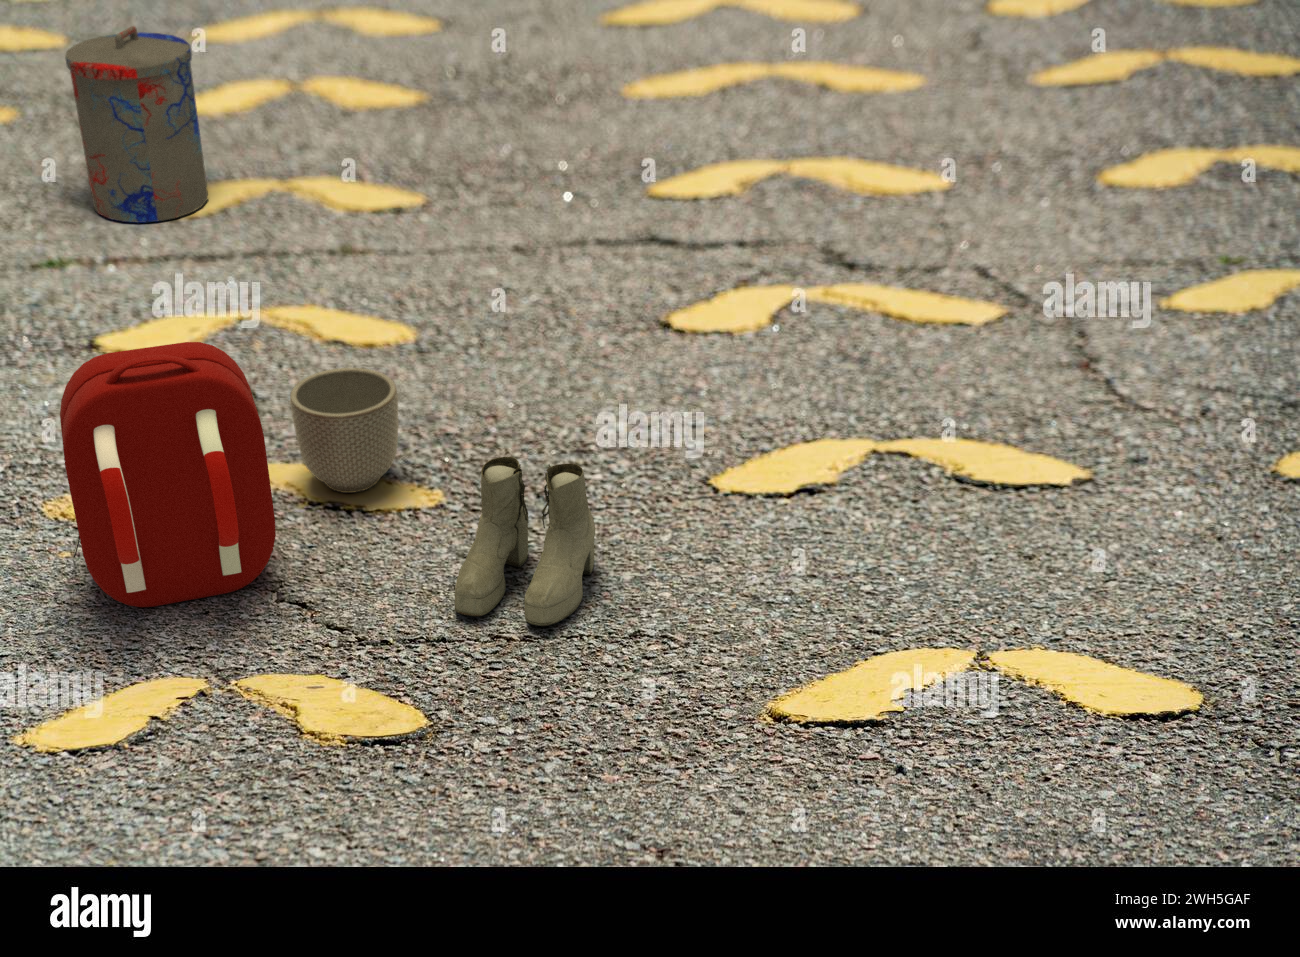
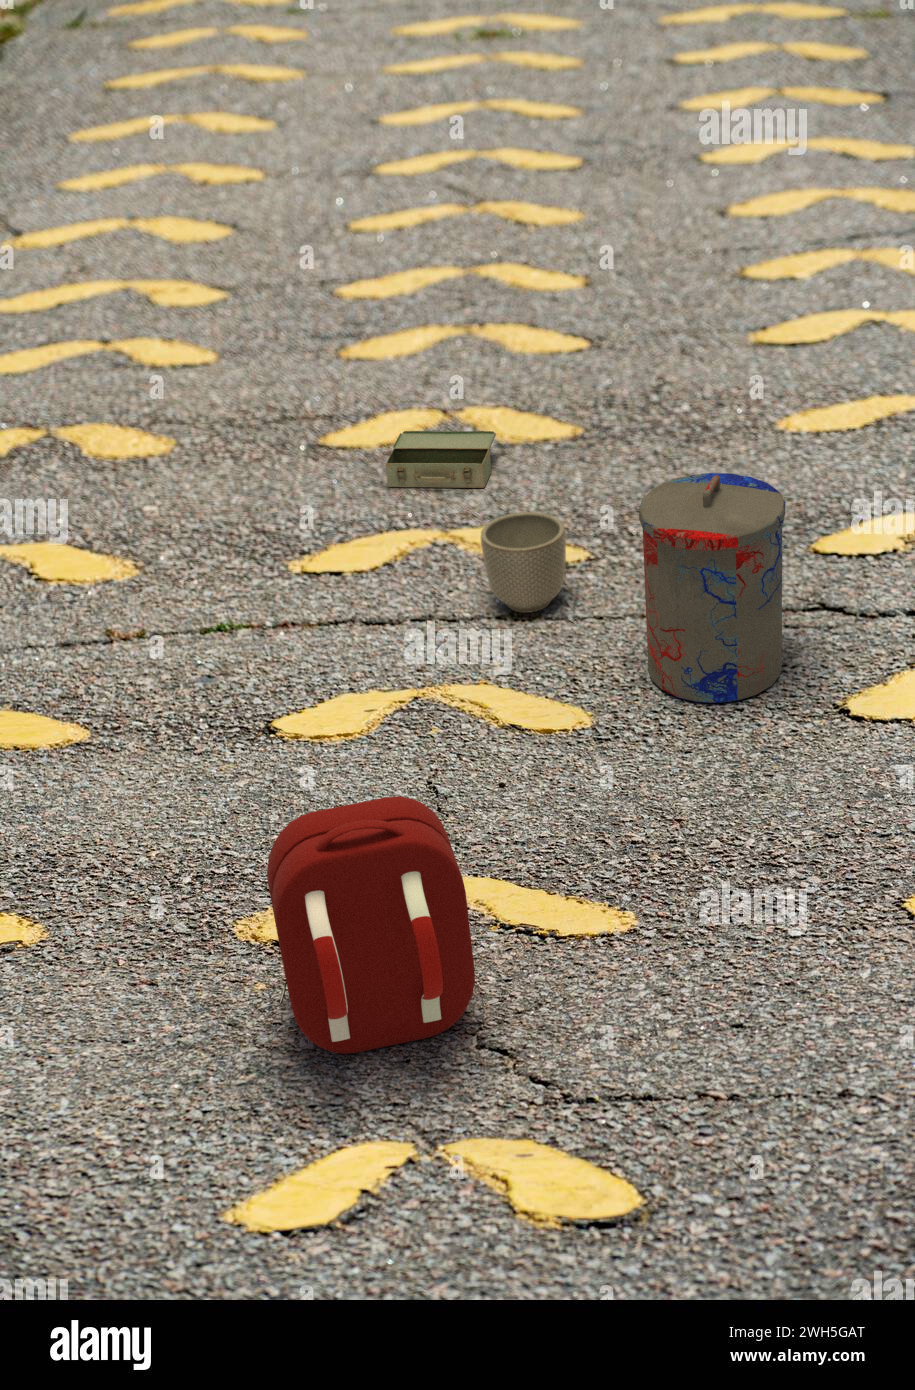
trash can: present [65,26,208,223] -> present [639,473,785,703]
toolbox: none [236,105,346,156] -> present [386,431,496,488]
planter: present [290,368,398,493] -> present [481,512,566,613]
boots: present [454,457,595,626] -> none [657,906,799,1087]

